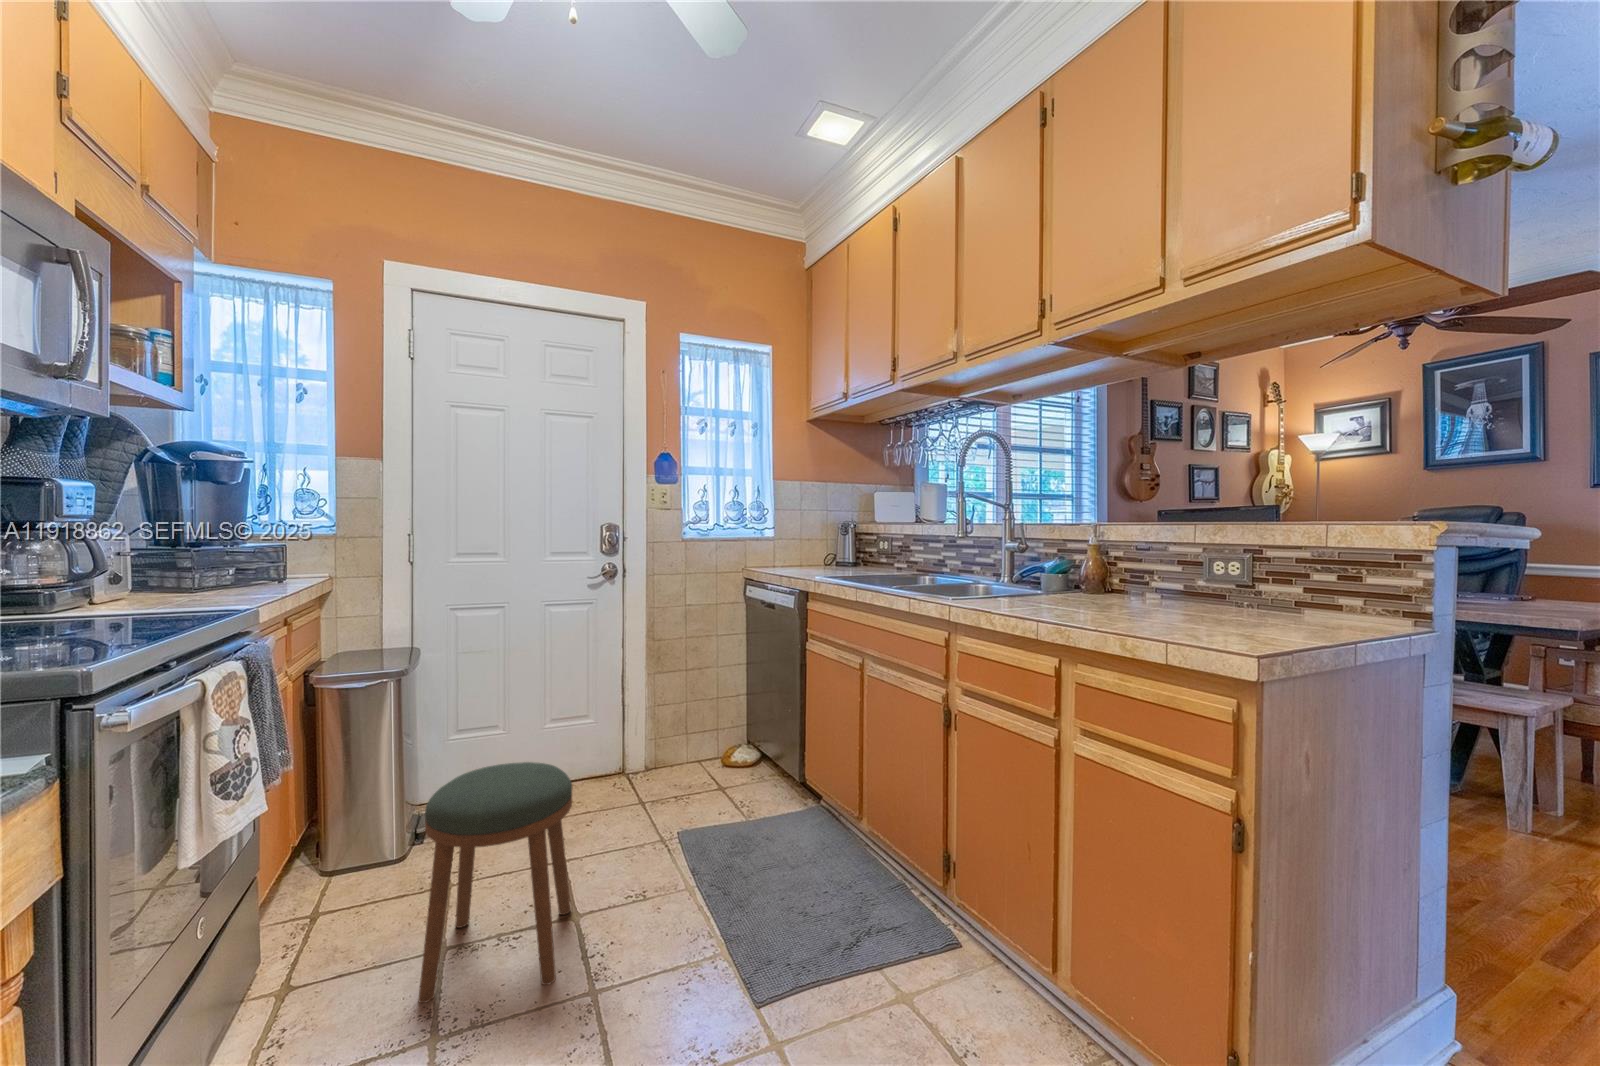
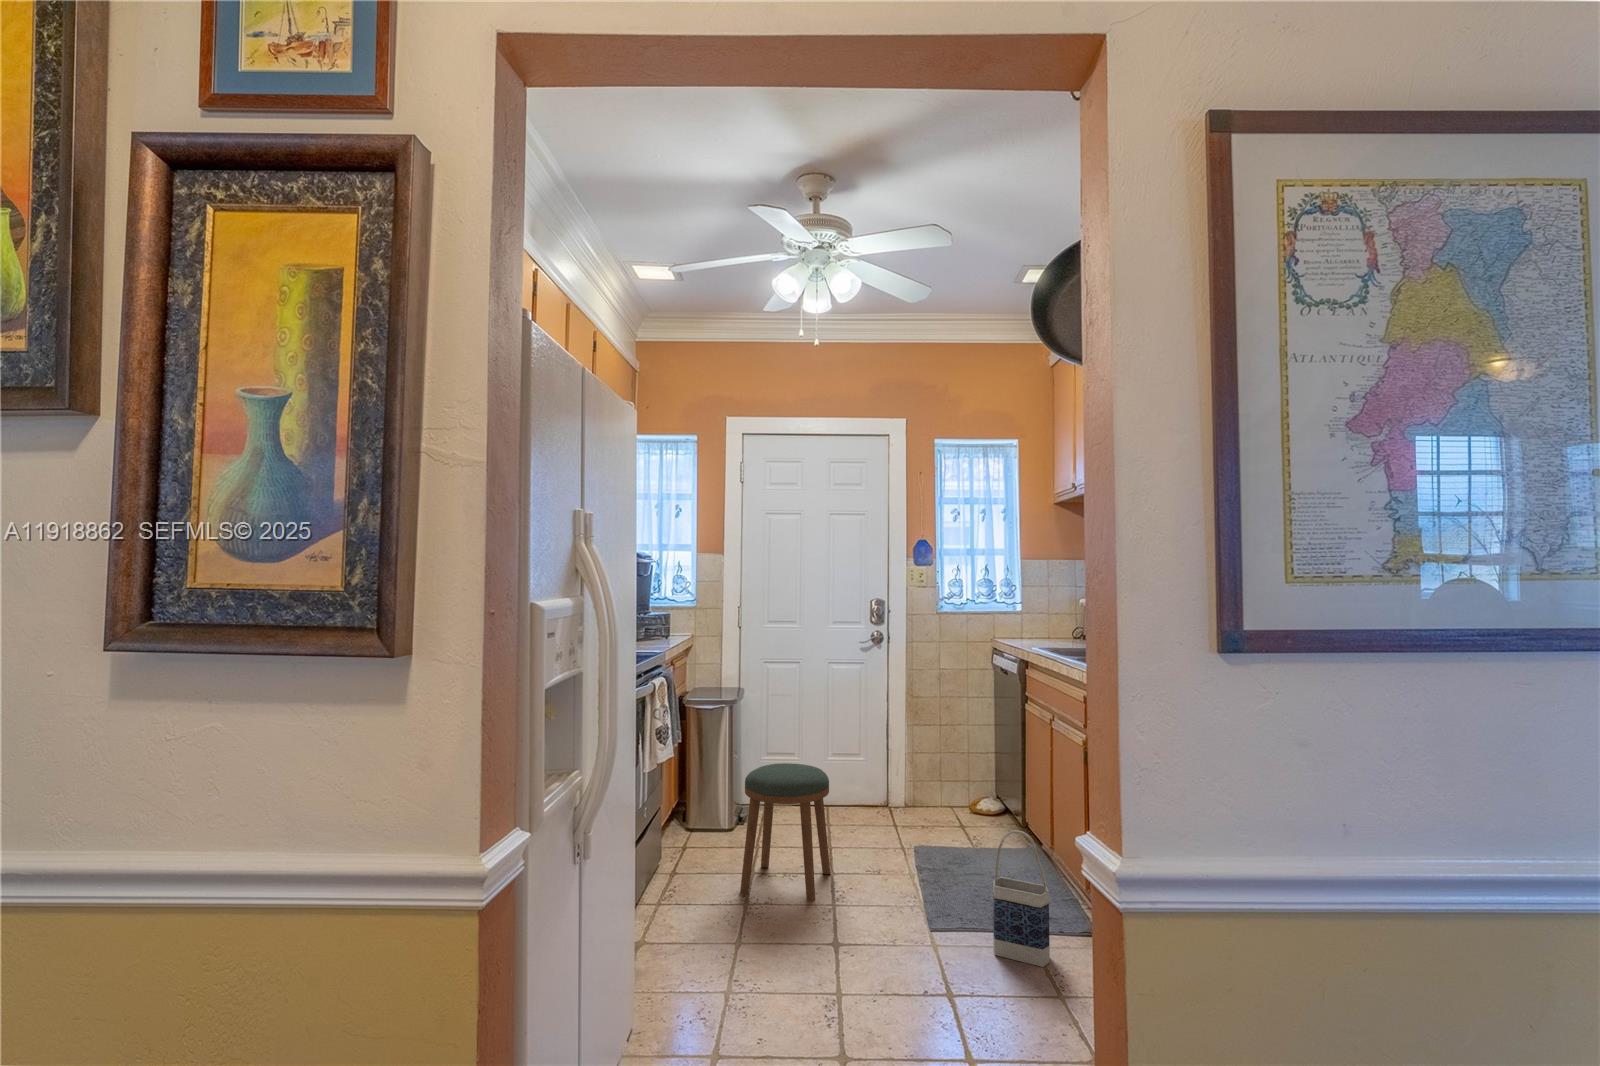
bag: none [841,831,920,1016] -> present [993,830,1050,967]

